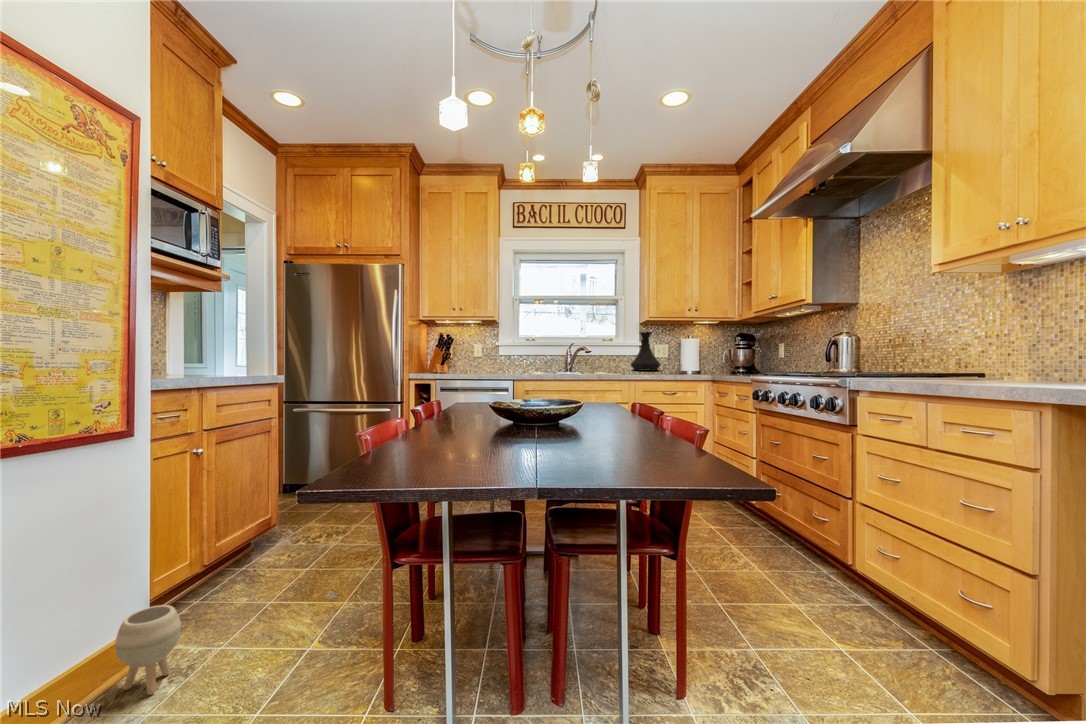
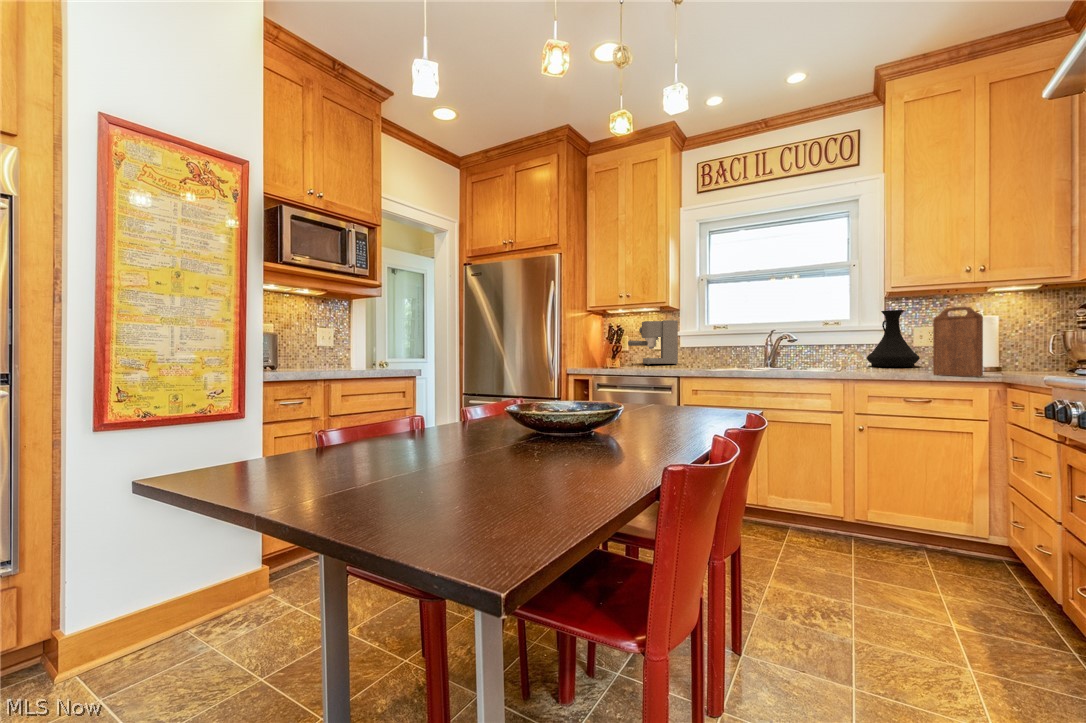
coffee maker: none [454,331,497,370] -> present [628,320,678,365]
cutting board: none [678,332,704,376] -> present [933,306,983,376]
planter: present [115,605,181,695] -> none [212,558,261,630]

